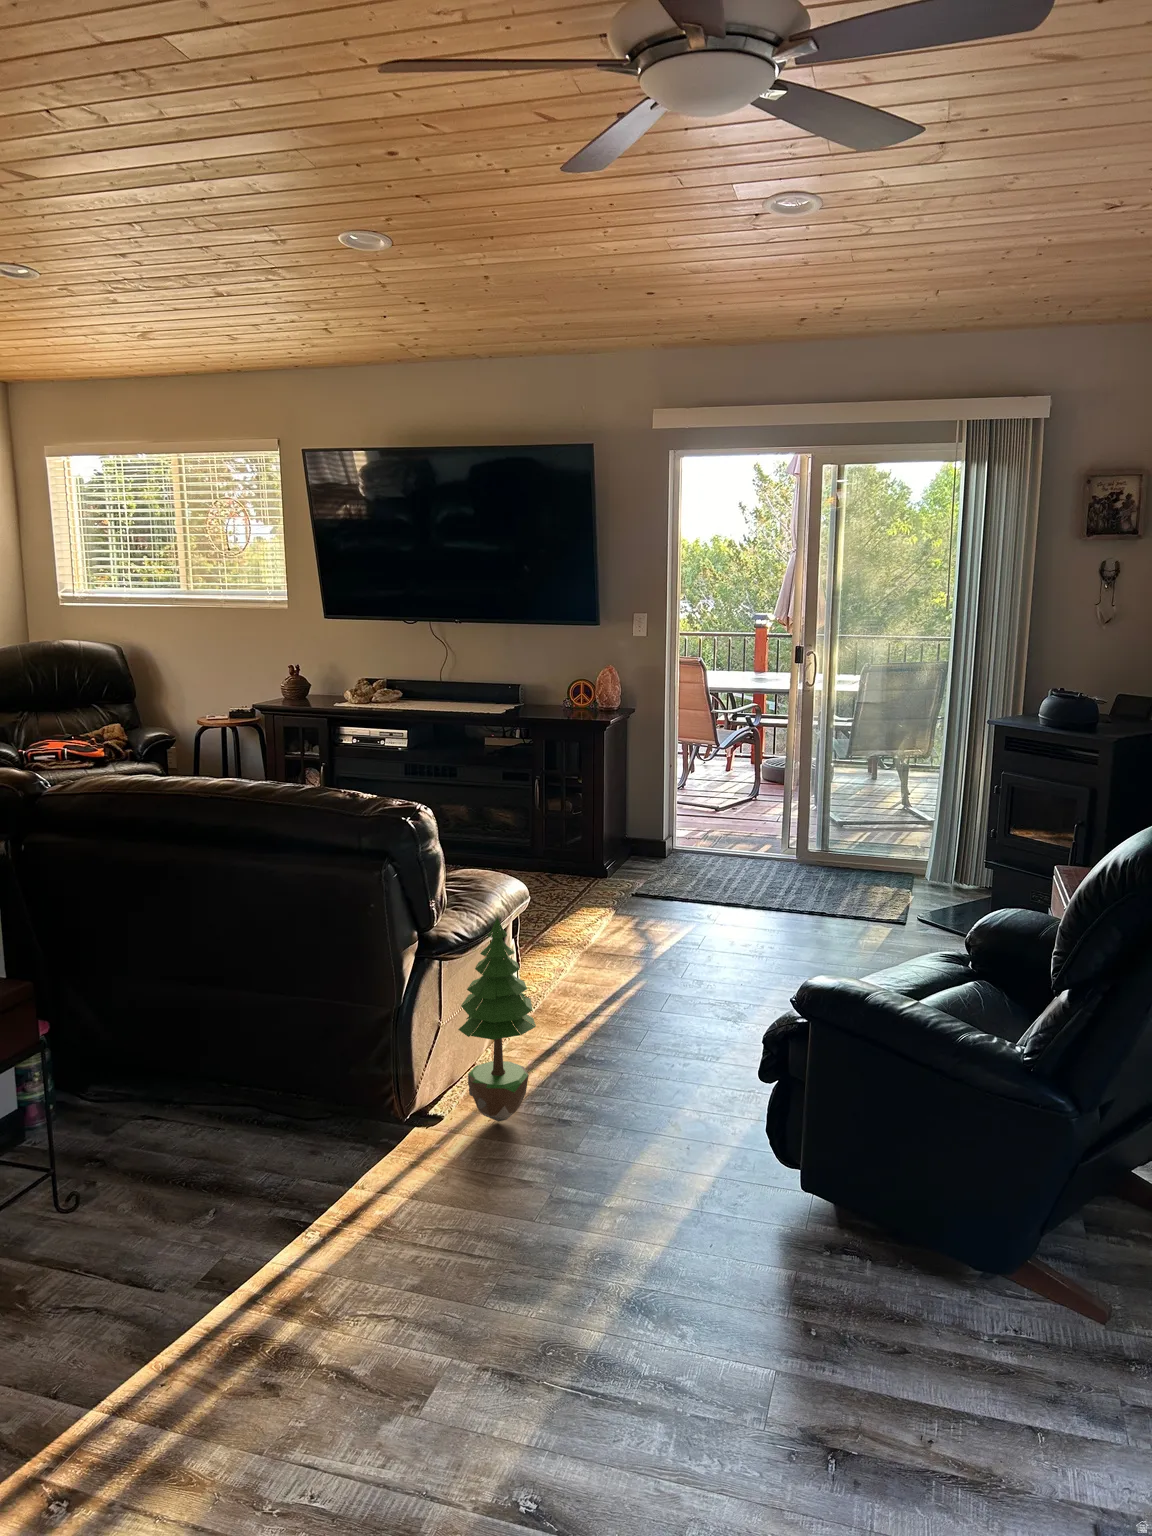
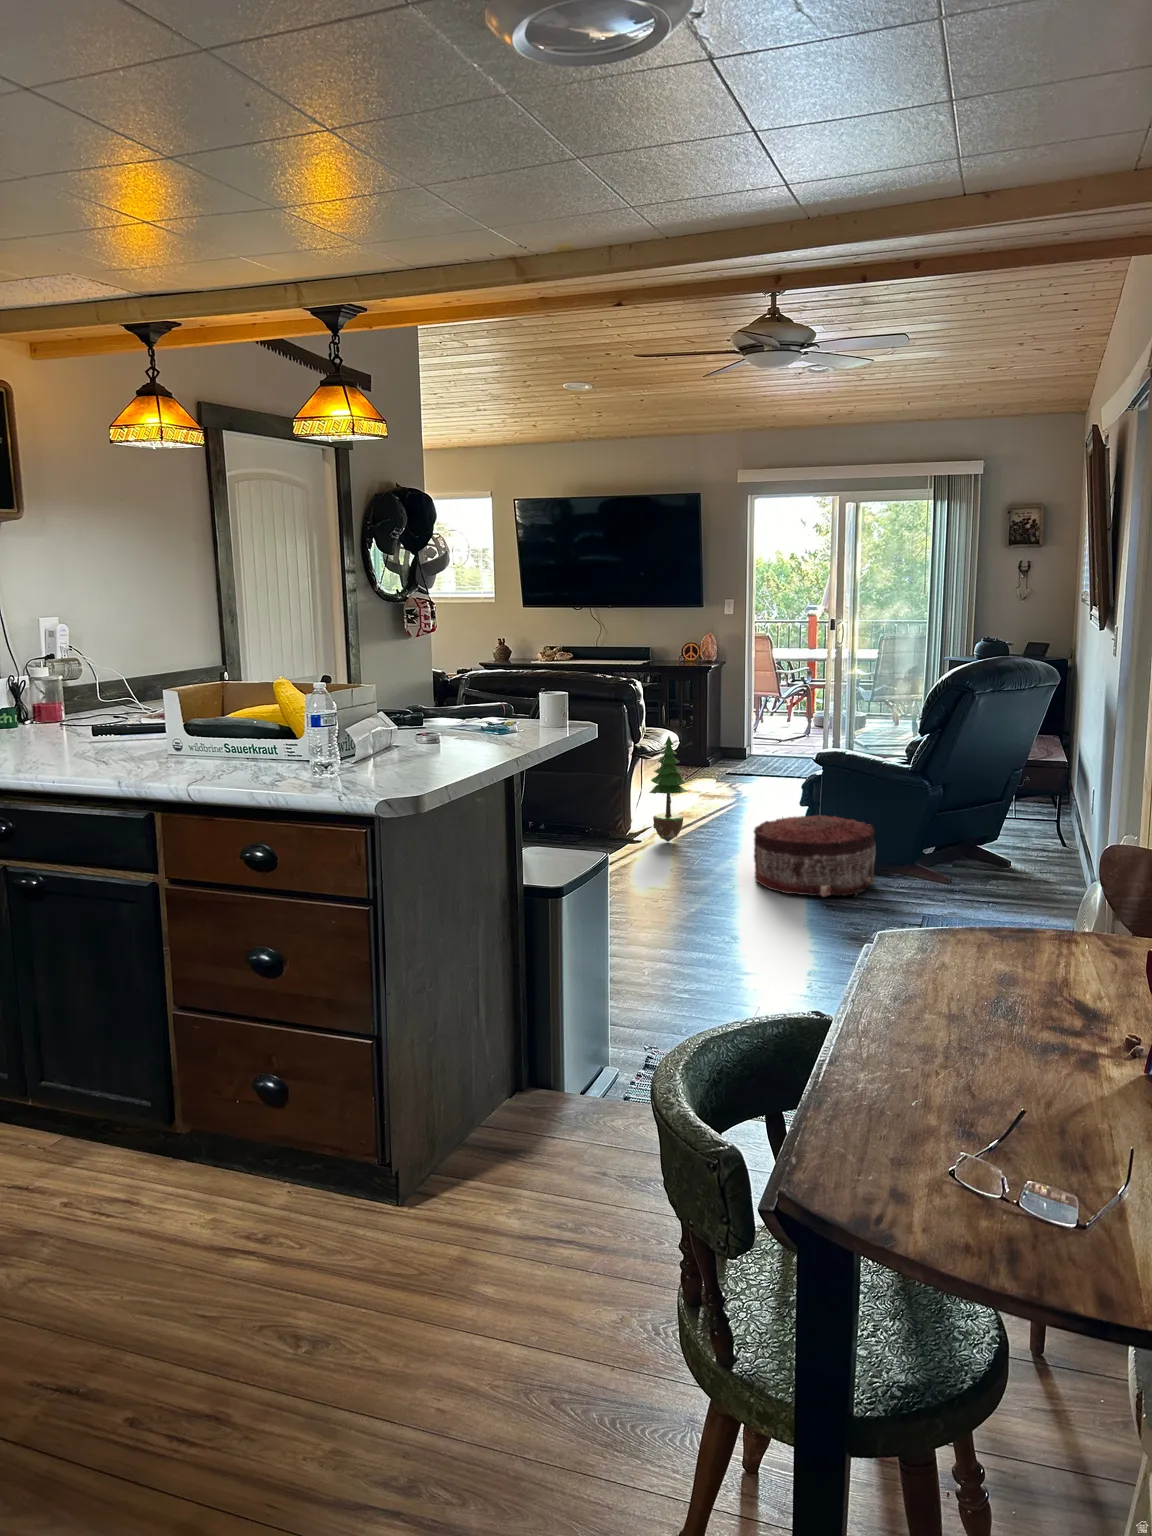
pouf: none [660,1131,948,1417] -> present [754,816,875,897]

